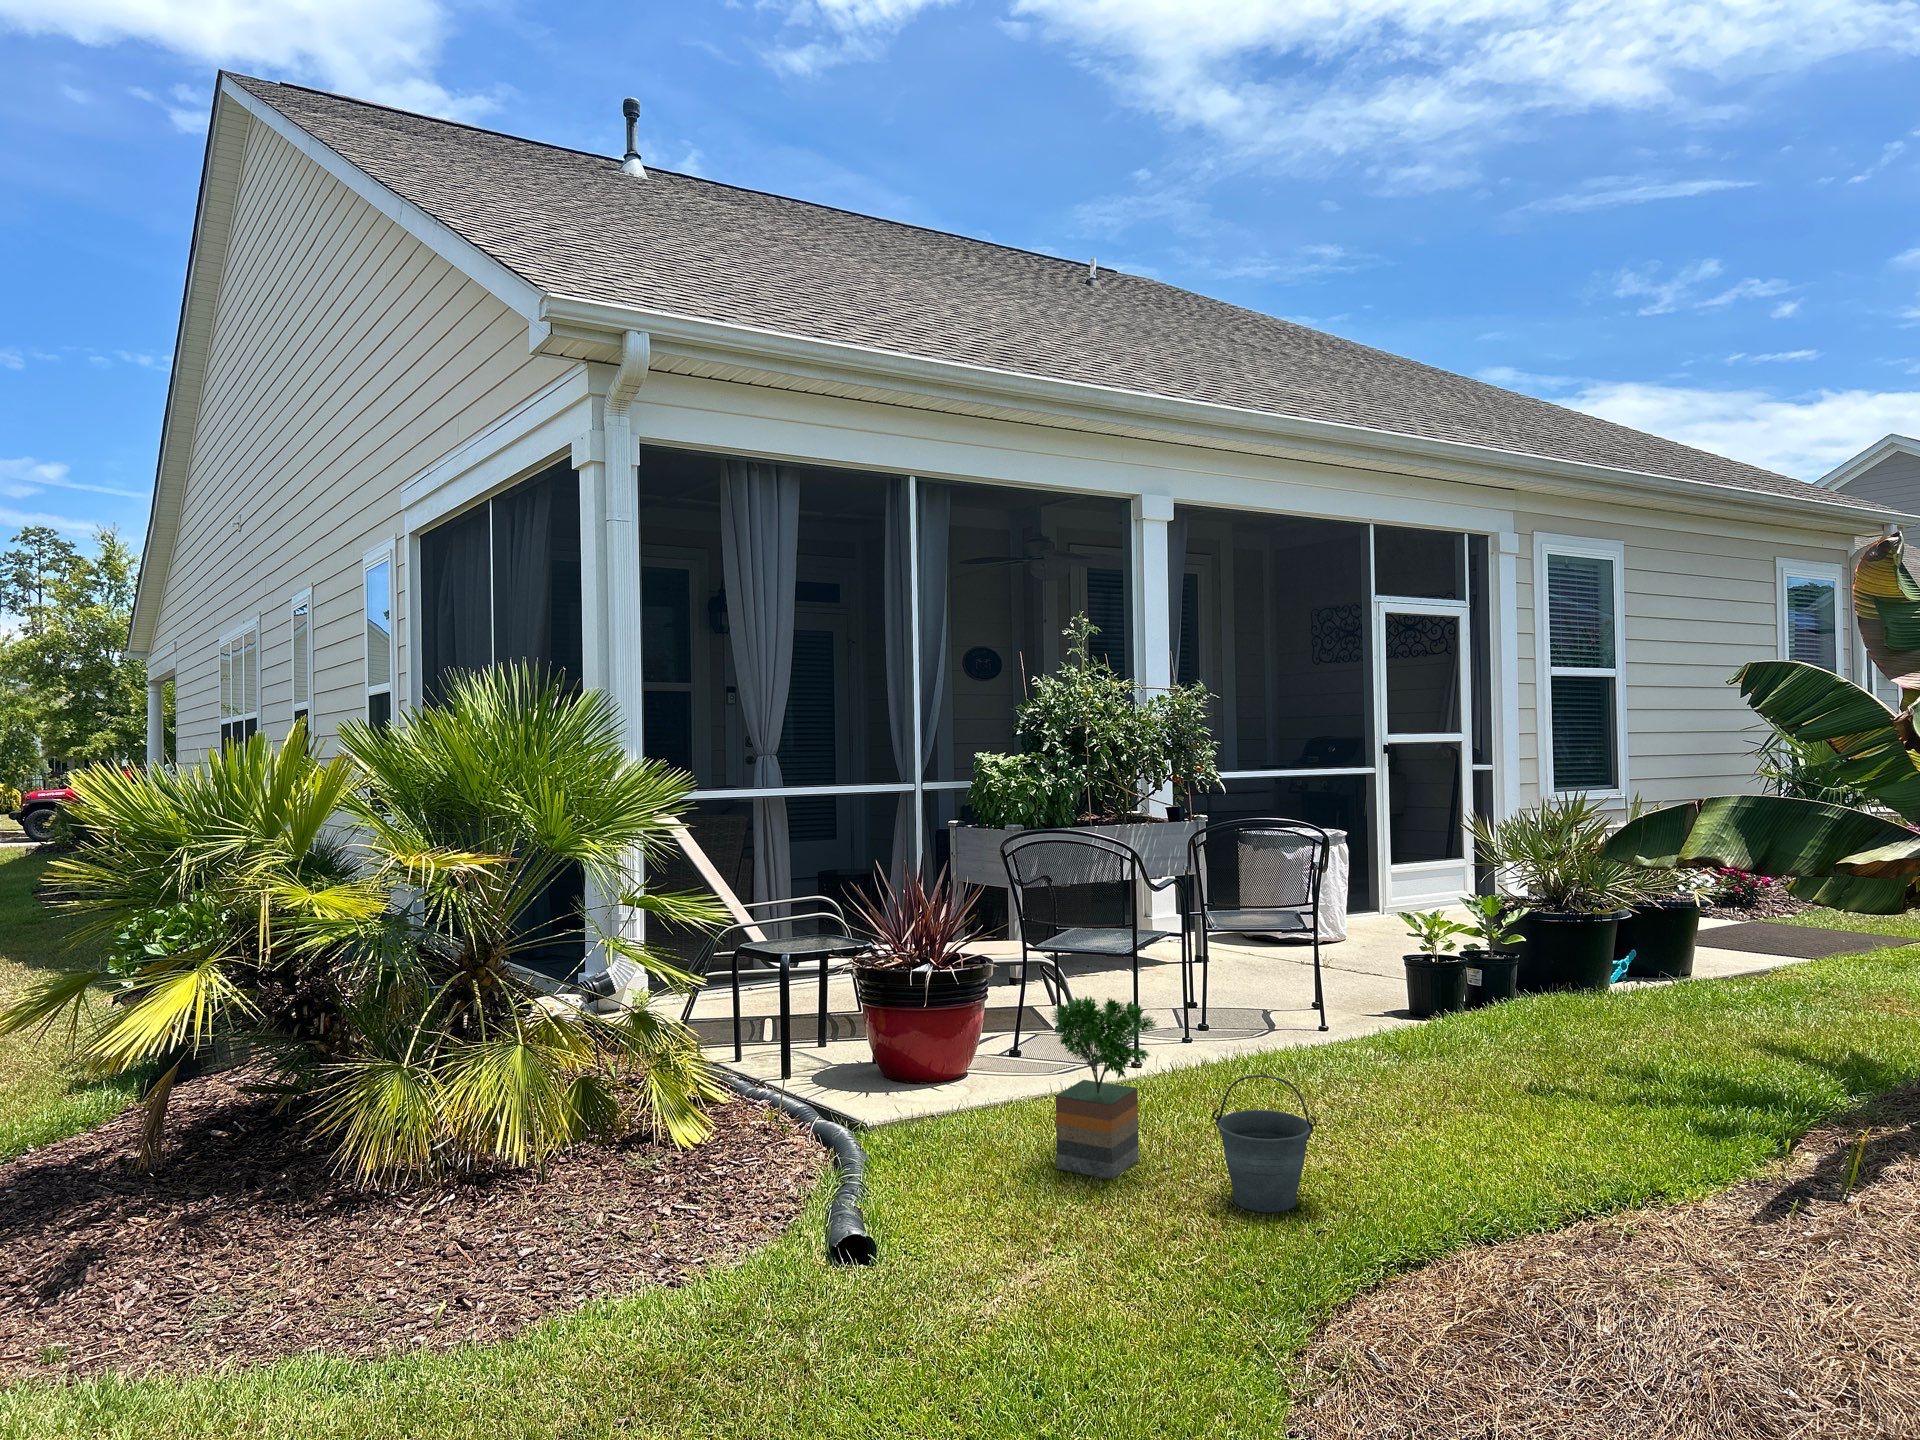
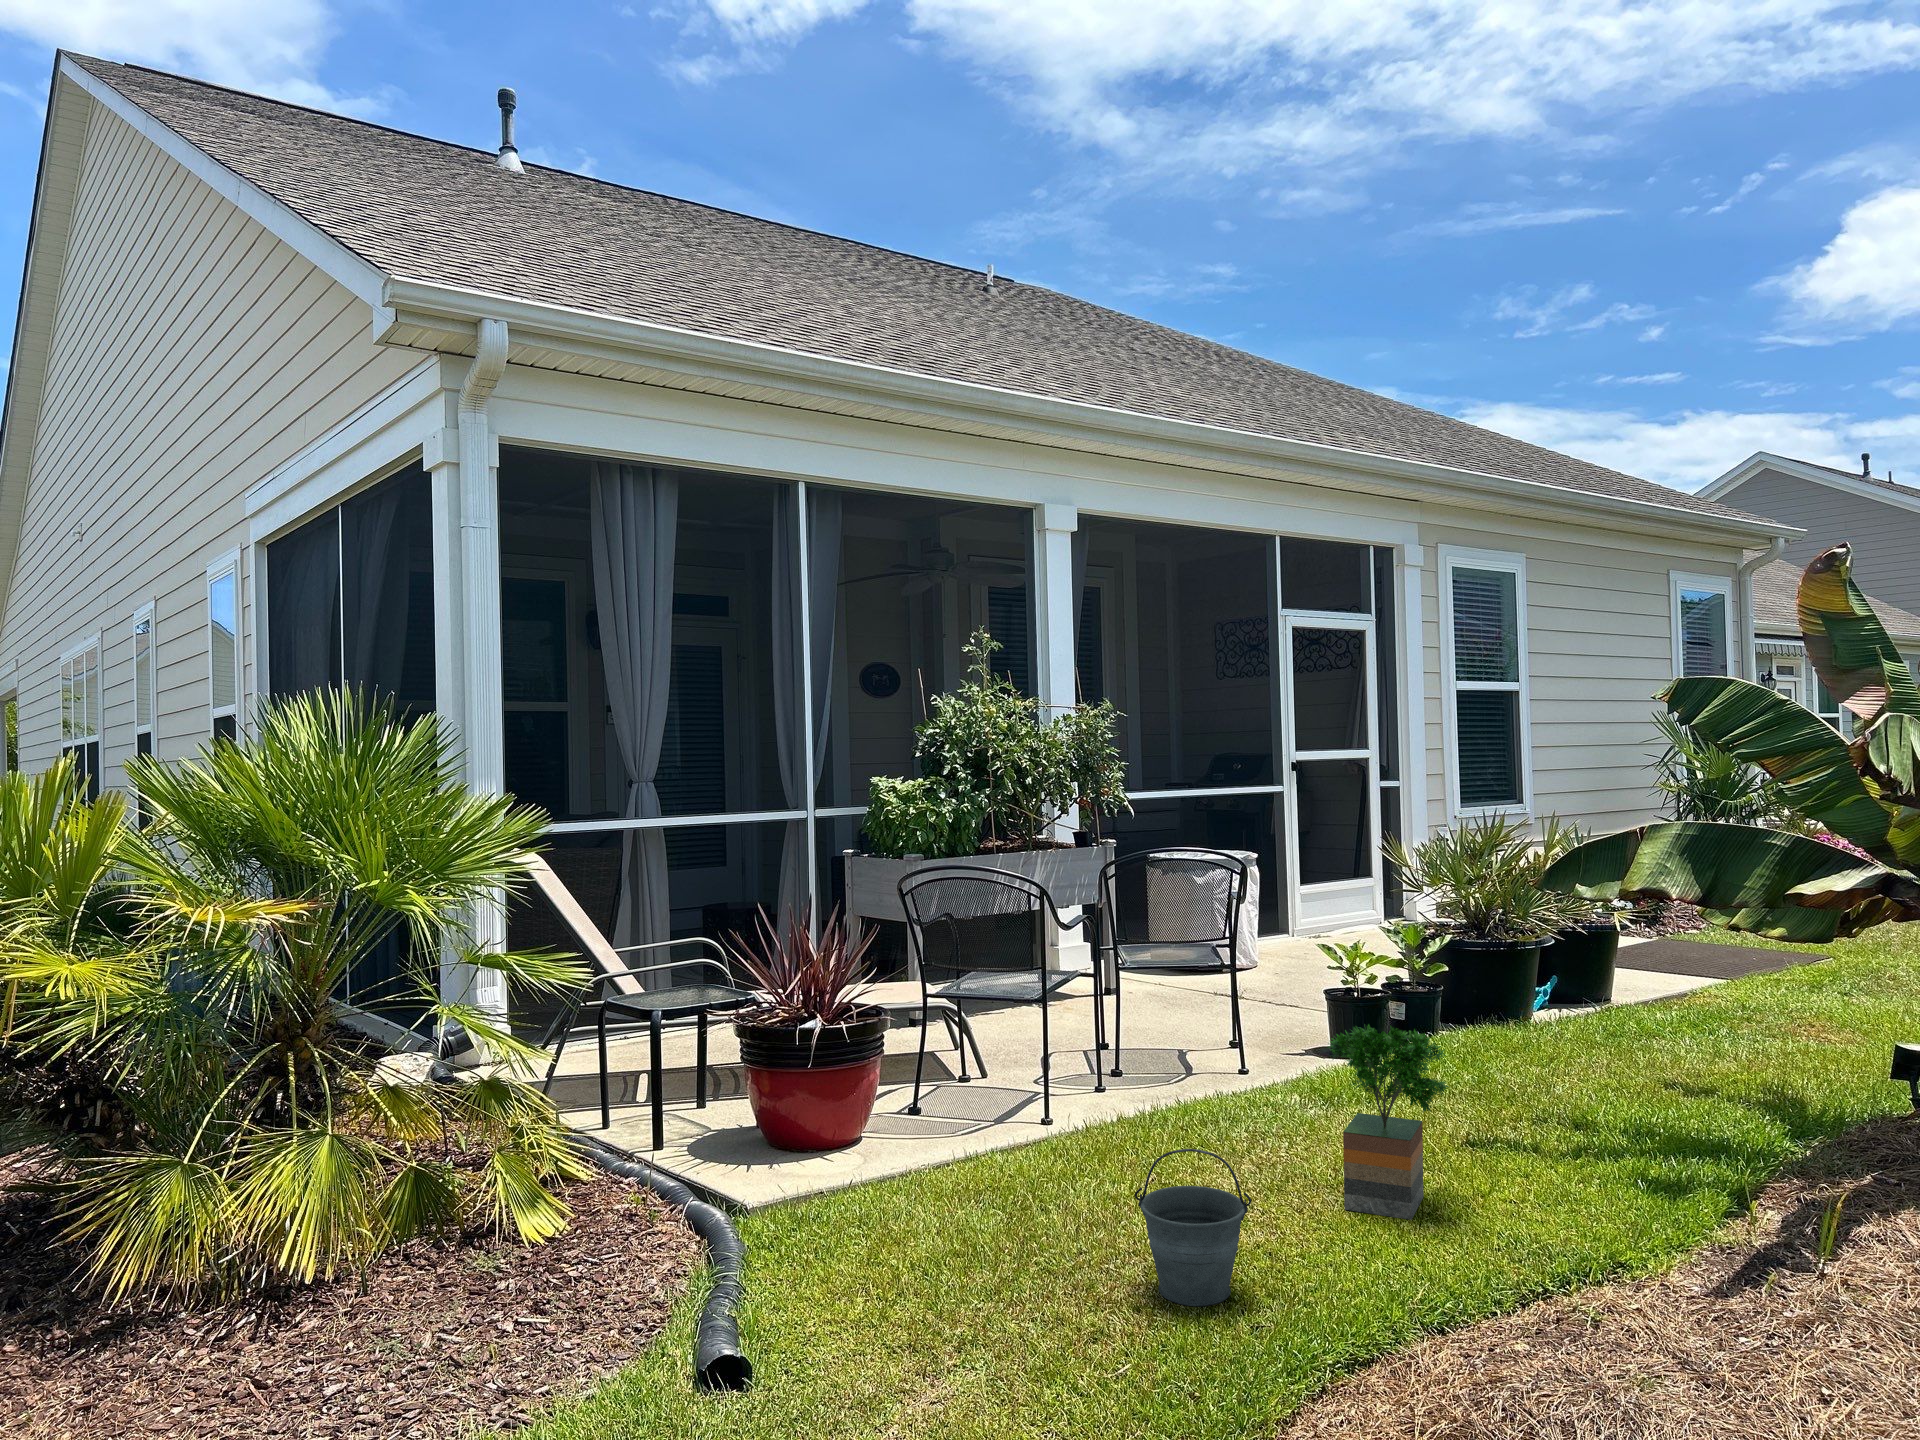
potted tree: present [1052,996,1157,1179] -> present [1329,1024,1448,1220]

